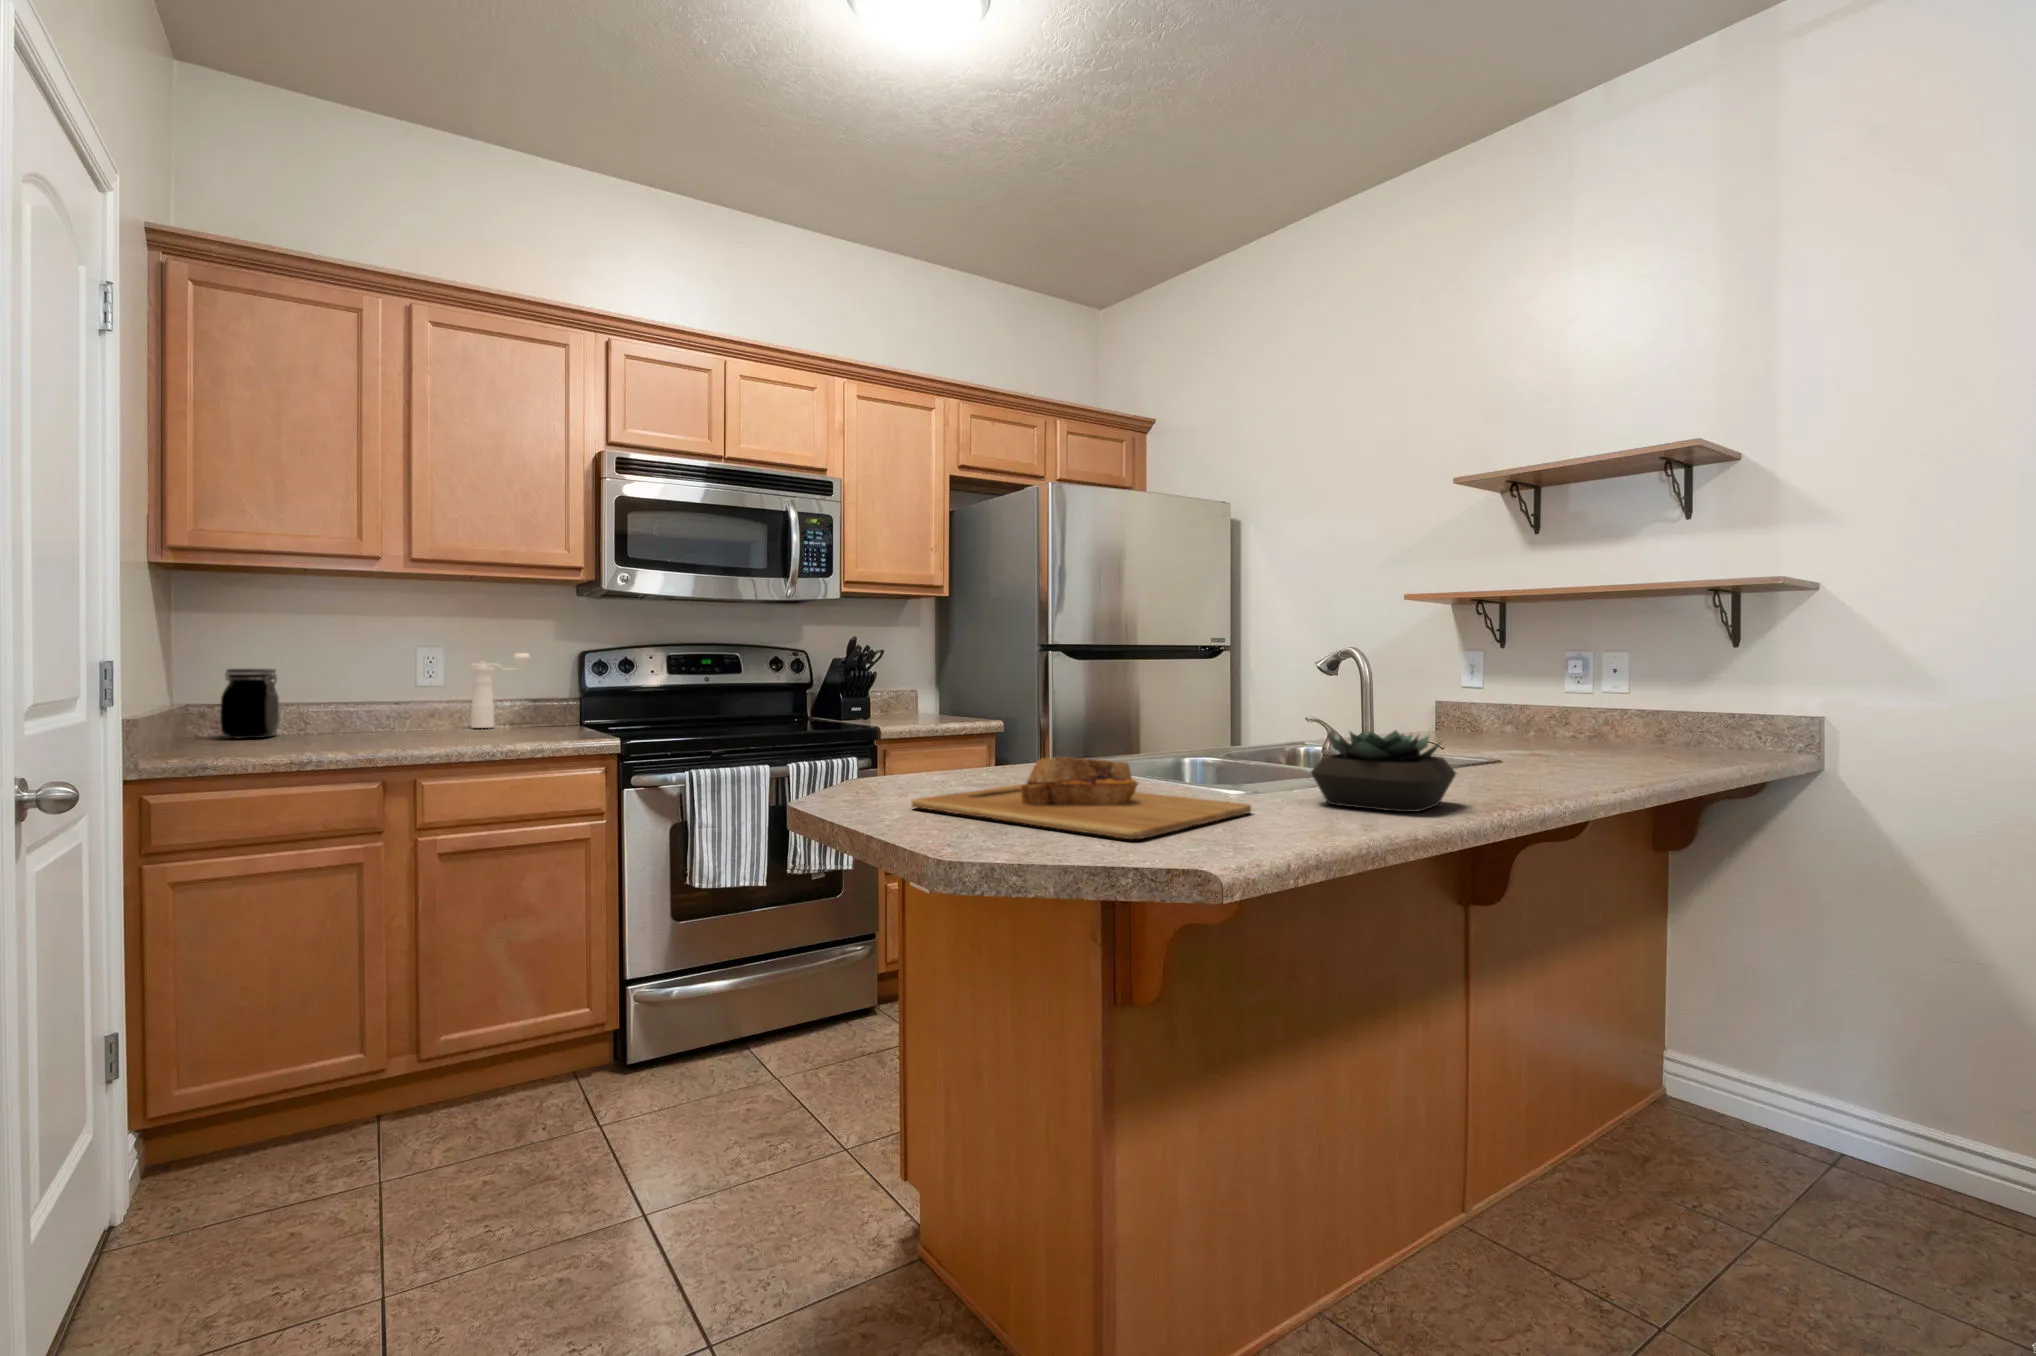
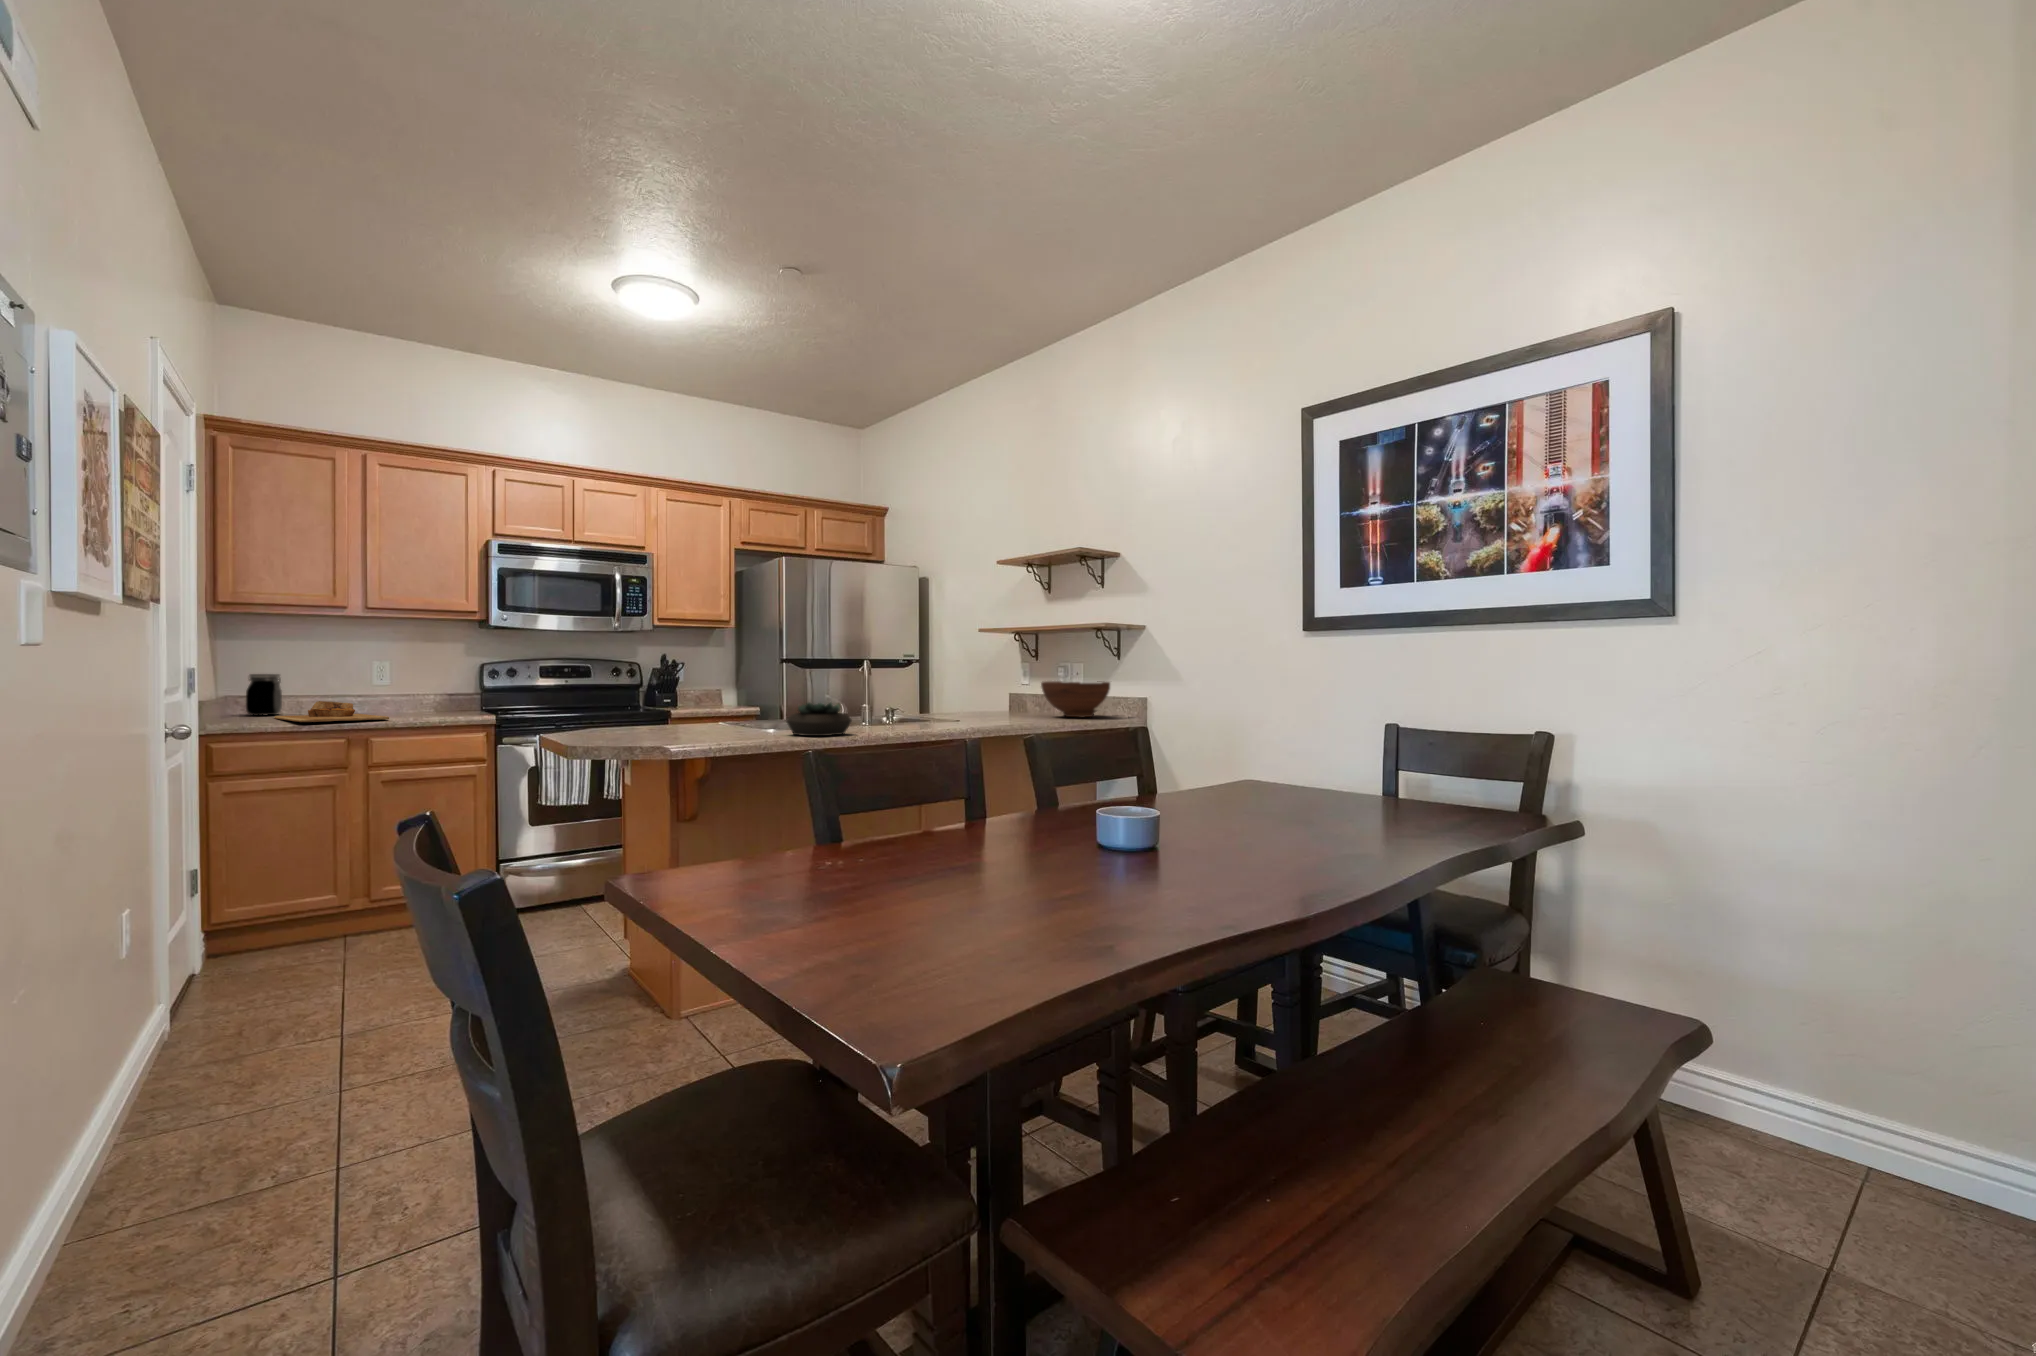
pepper mill: present [471,653,530,728] -> none [406,664,446,710]
fruit bowl: none [1548,682,1709,747] -> present [1041,681,1110,717]
cutting board: present [911,757,1251,839] -> present [275,701,389,722]

